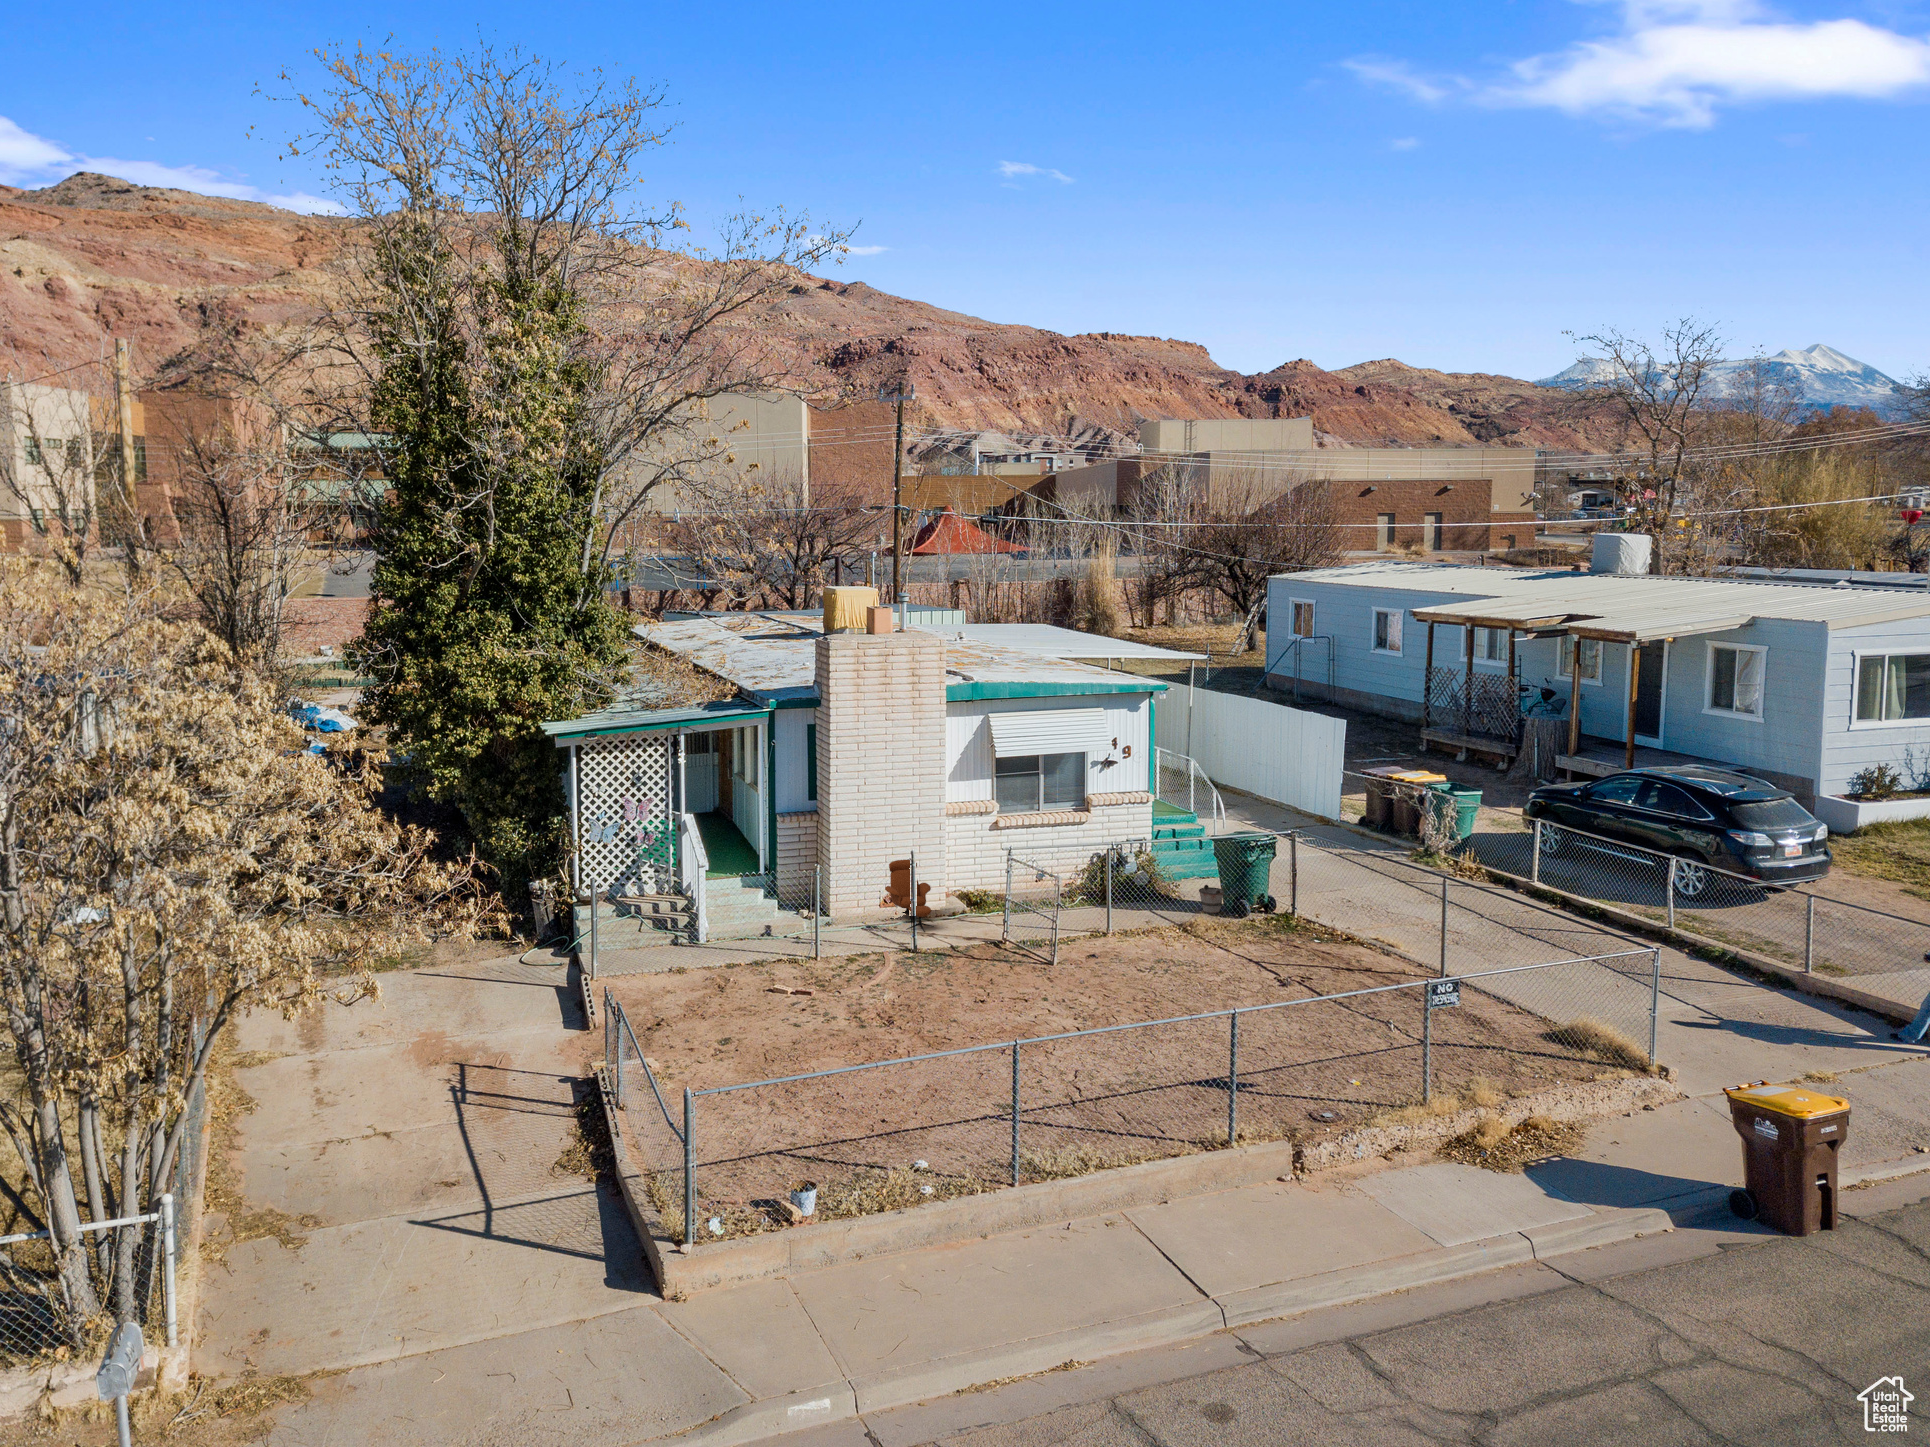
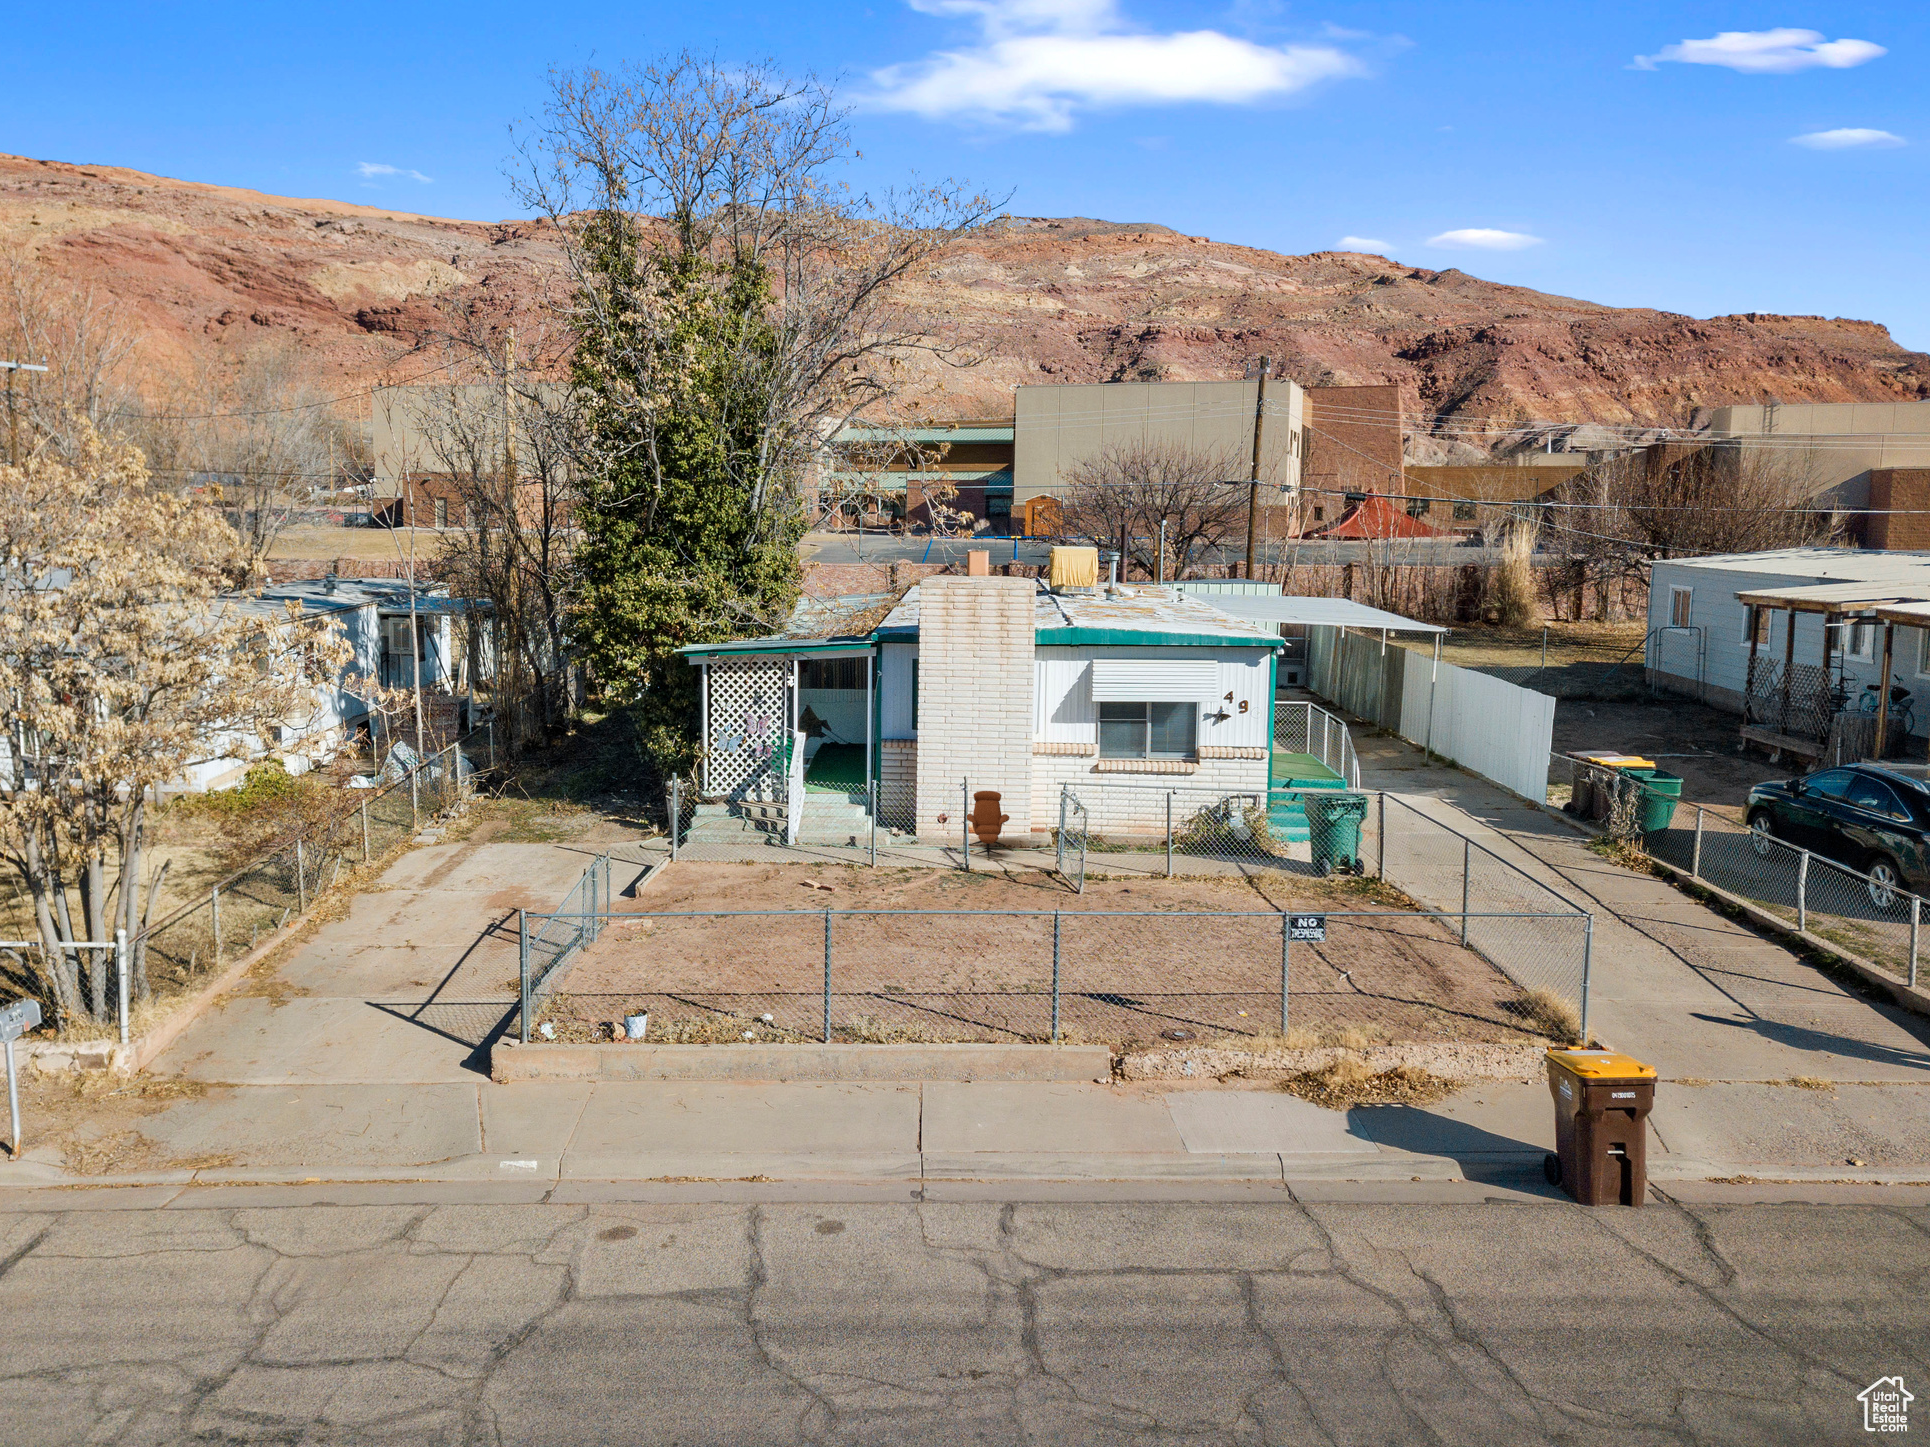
bucket: present [1199,885,1230,913] -> none [1279,843,1313,872]

